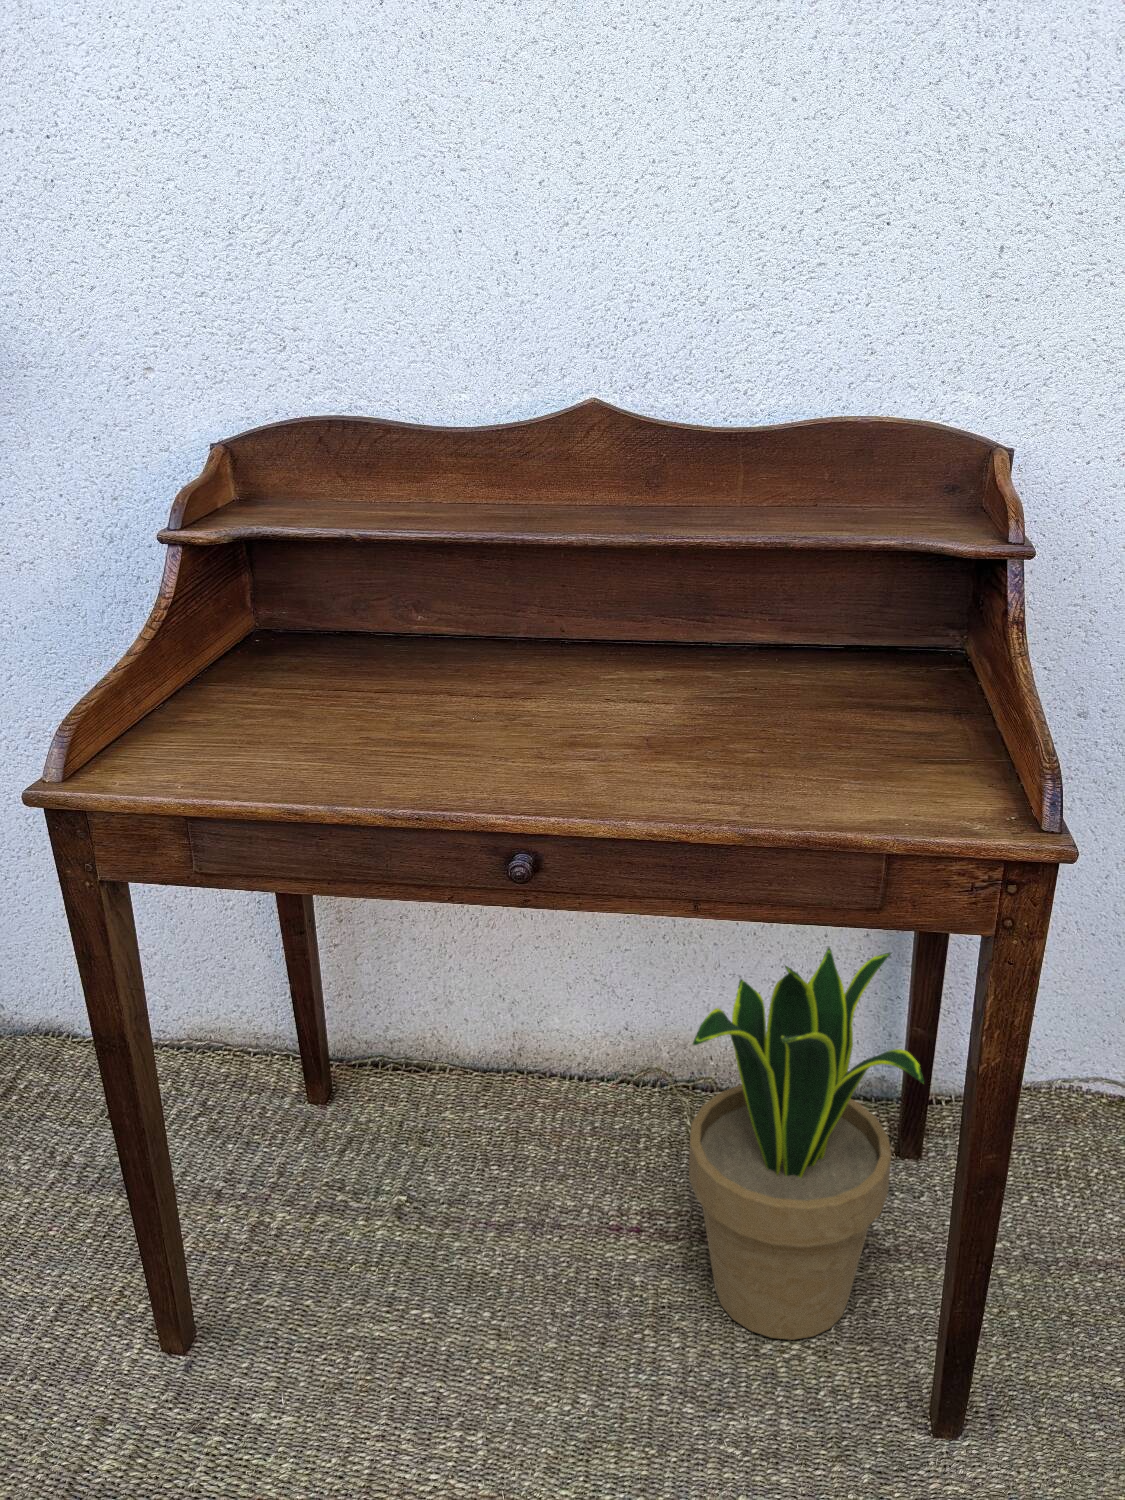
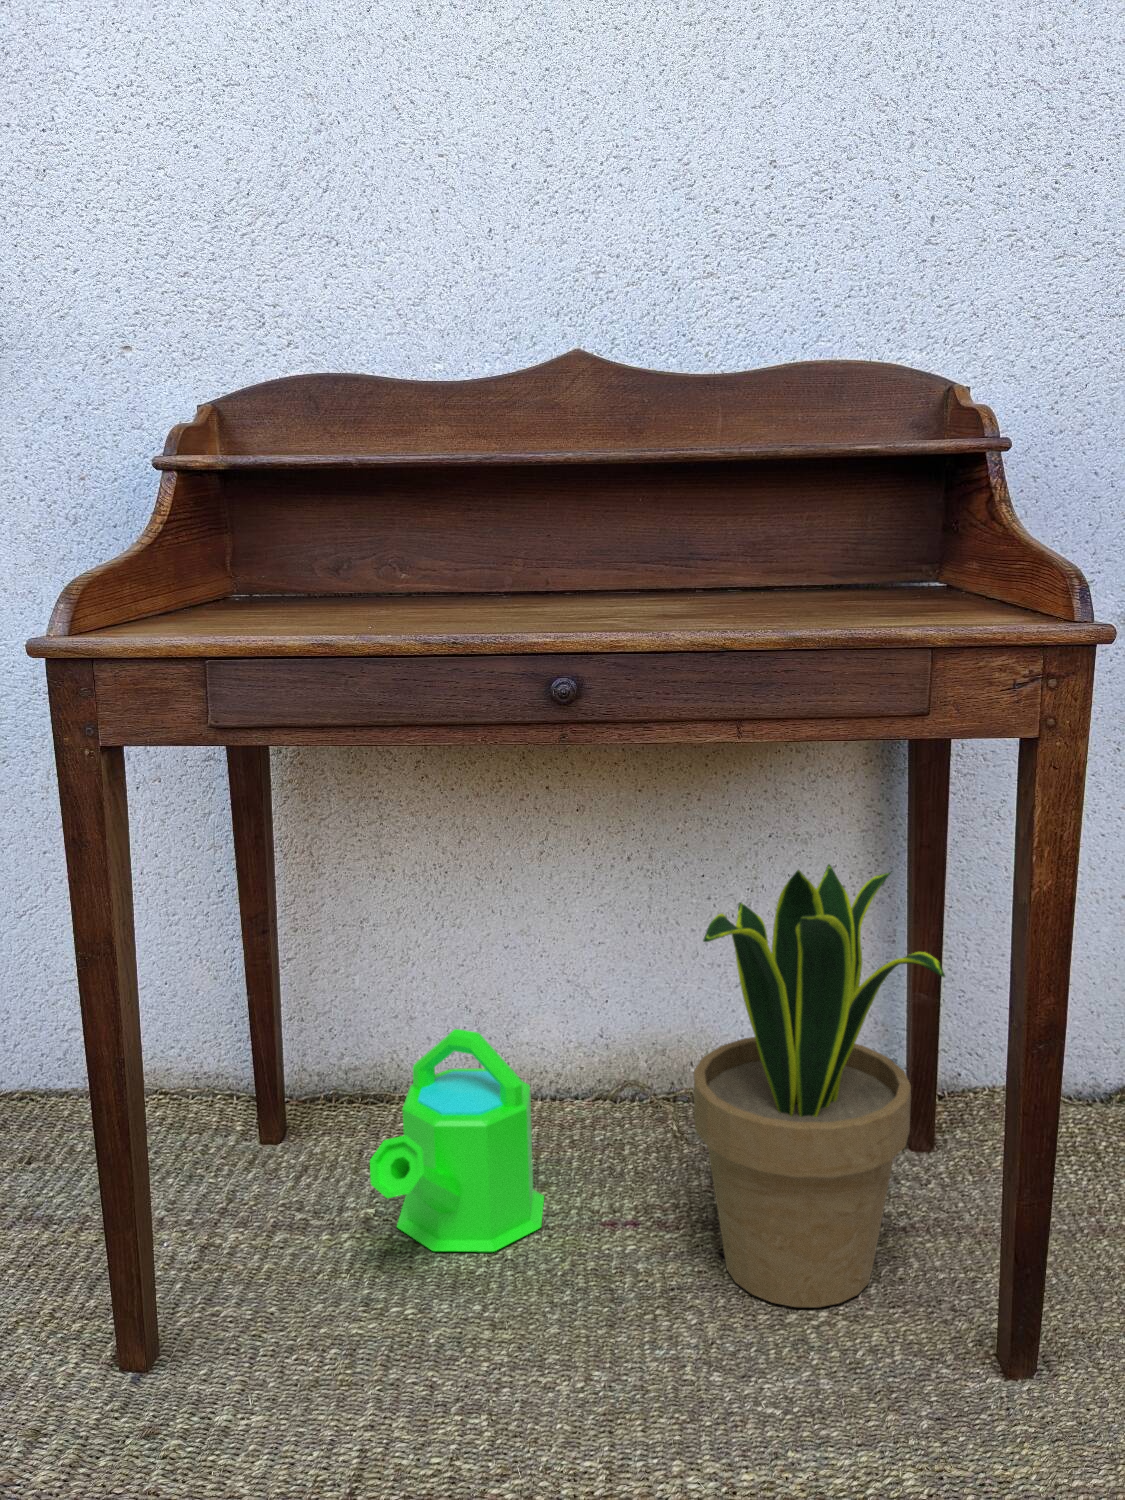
watering can: none [394,1054,561,1253] -> present [370,1029,545,1252]

